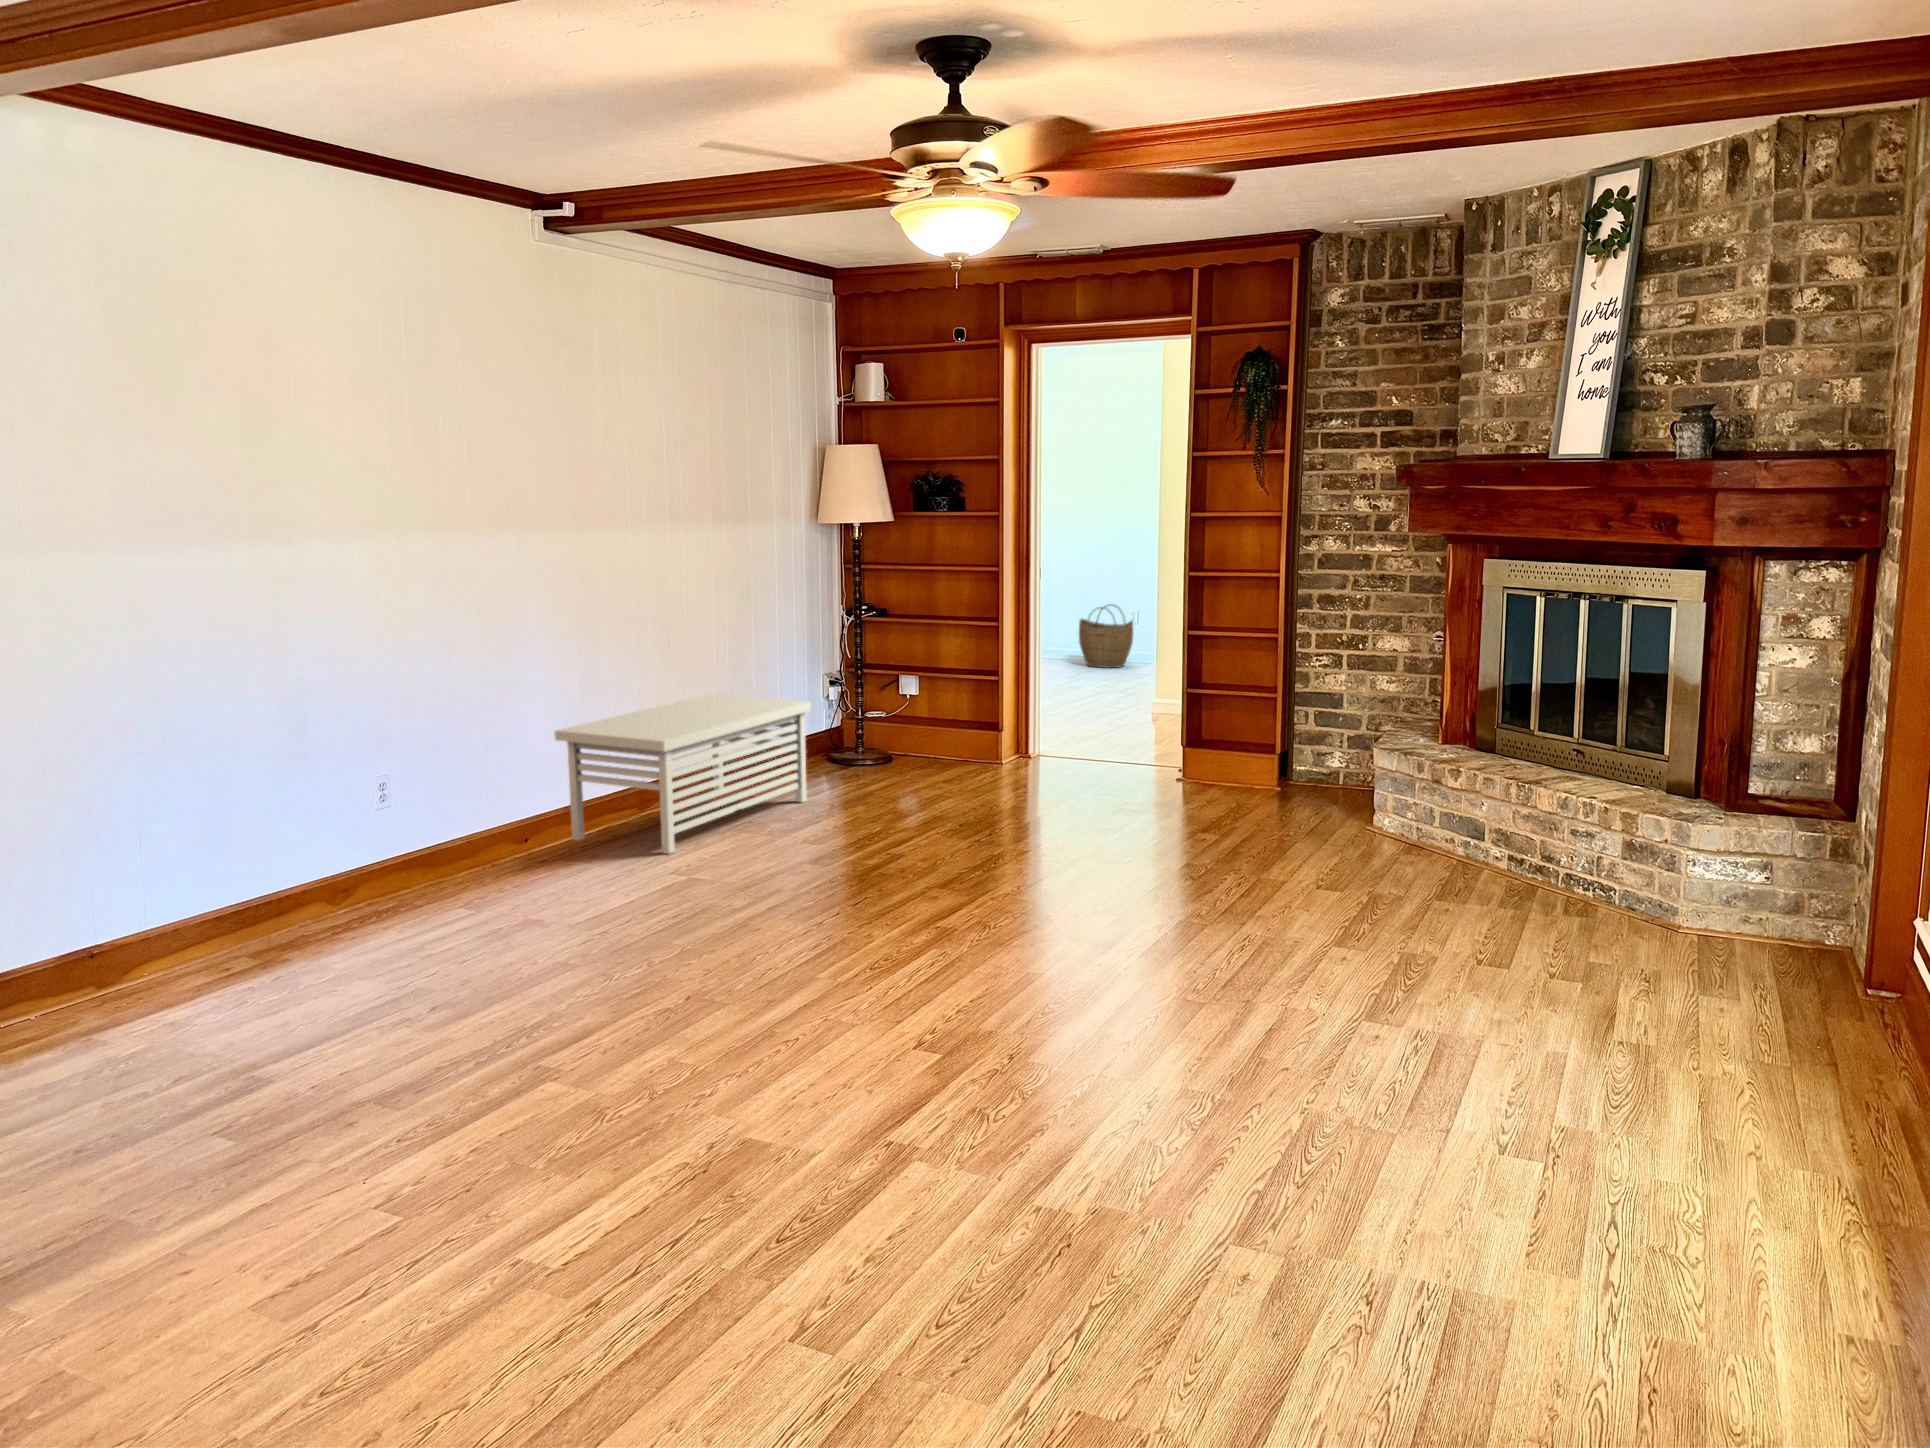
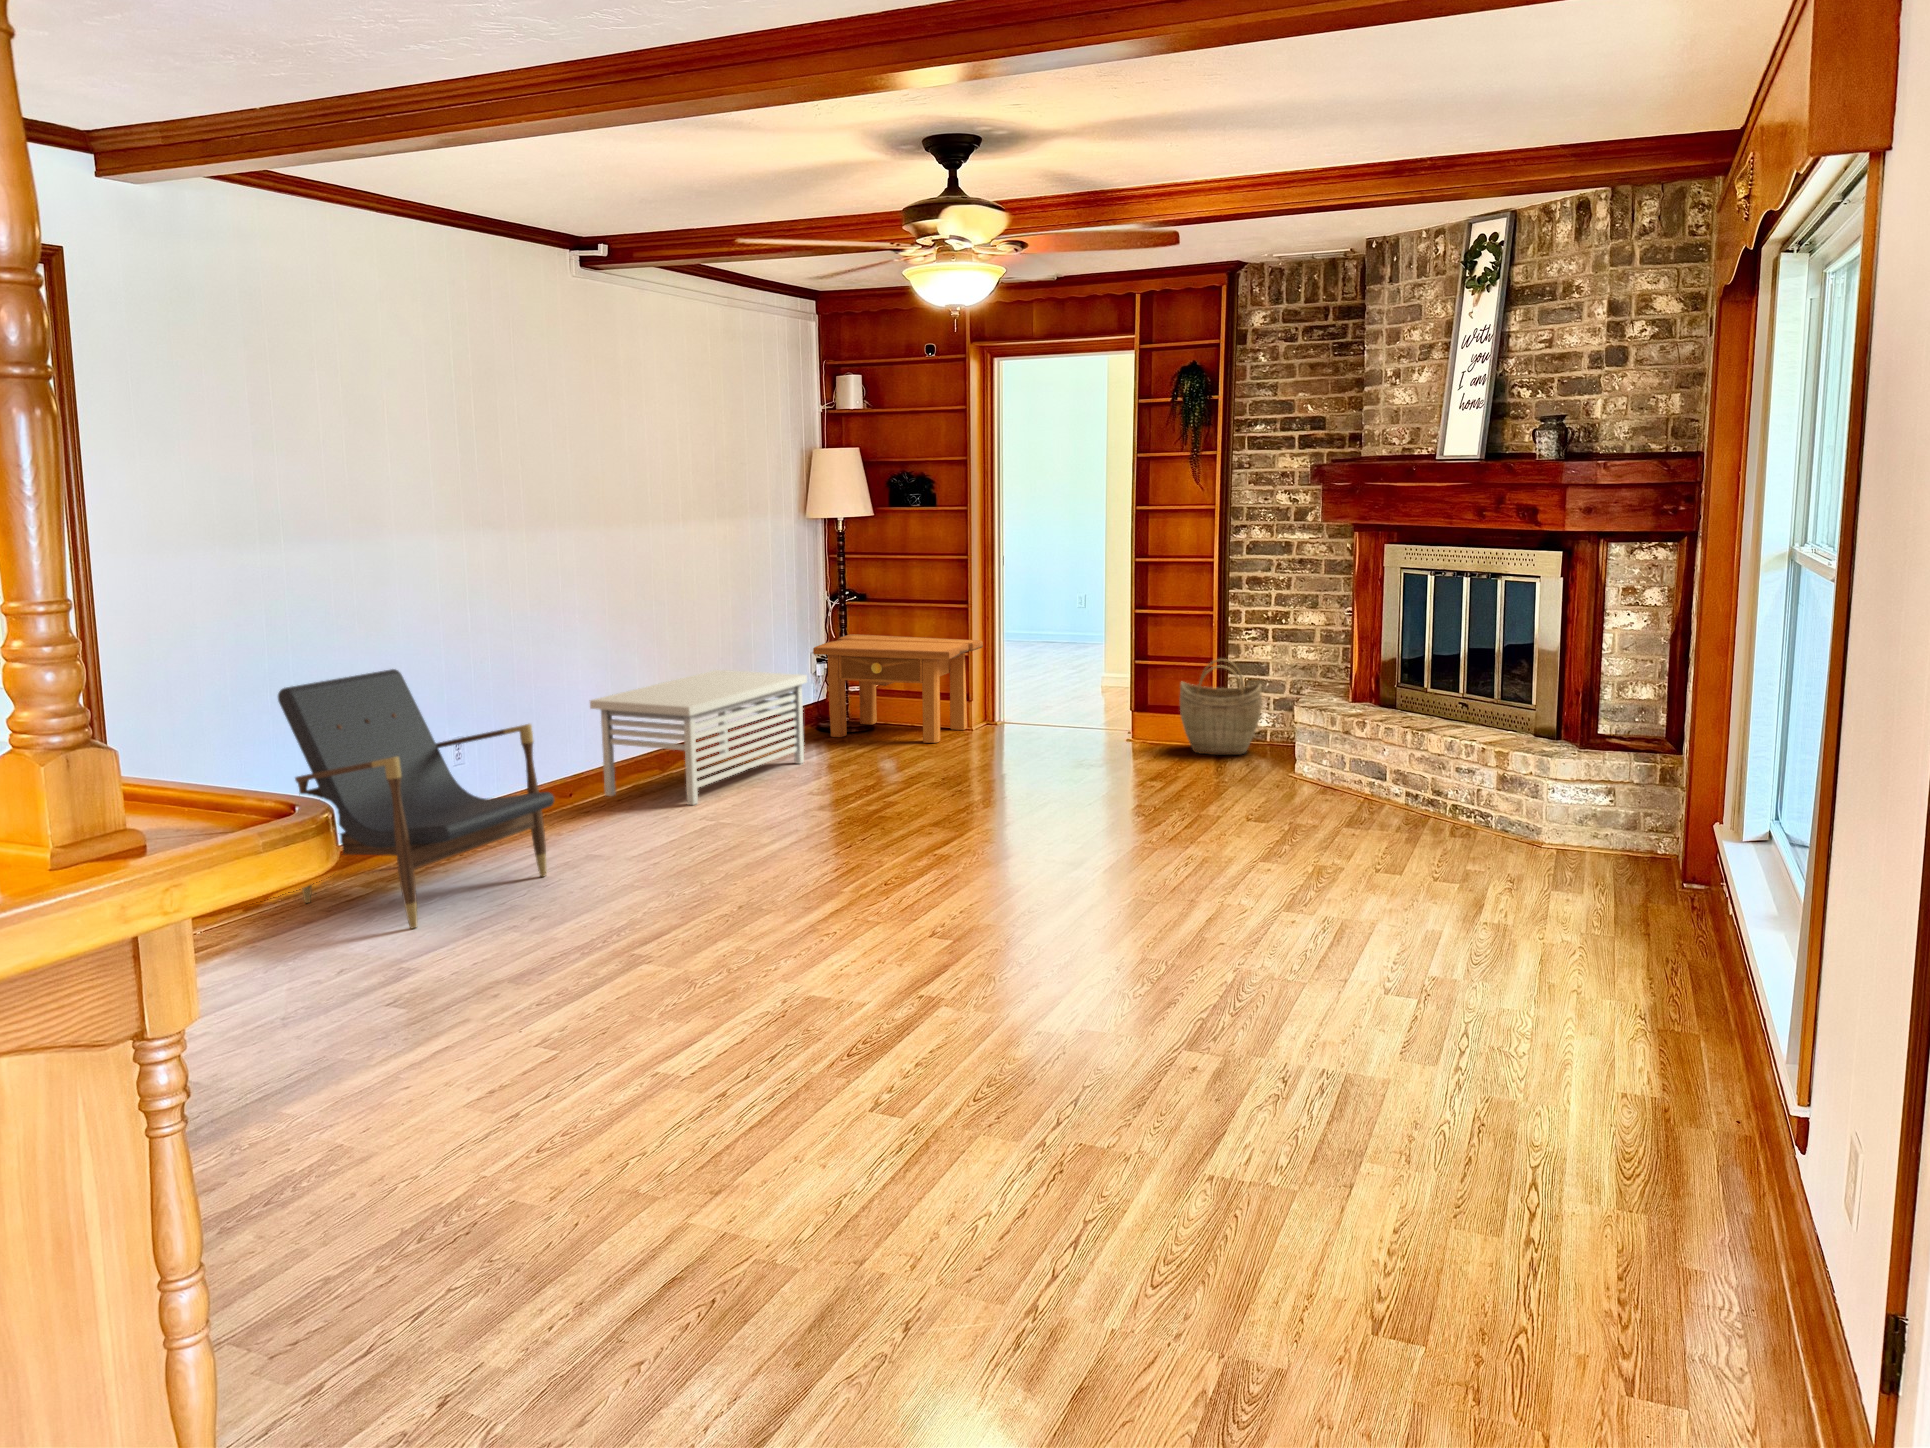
woven basket: present [1079,604,1133,668] -> present [1180,659,1262,755]
side table: none [824,653,1016,778] -> present [813,634,983,743]
lounge chair: none [147,698,478,1019] -> present [278,669,554,928]

